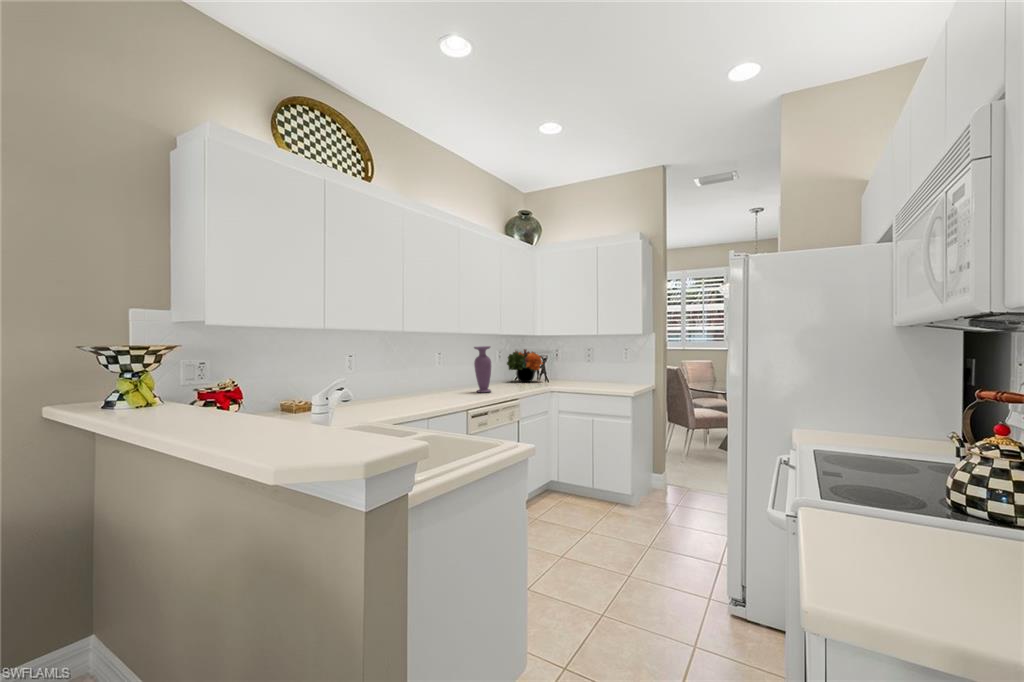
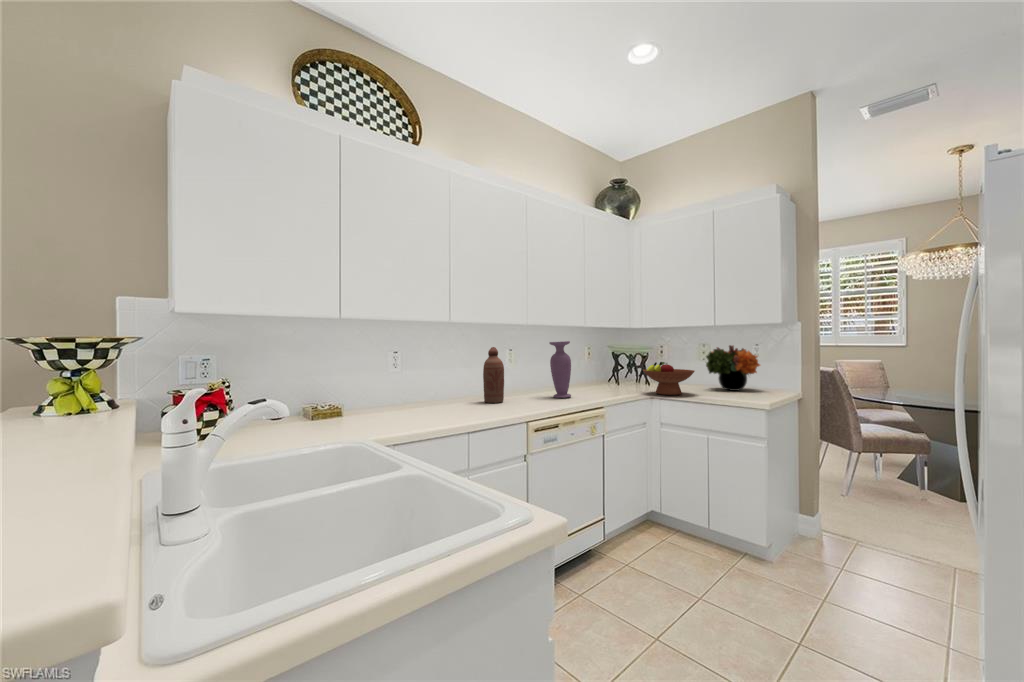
flower arrangement: present [507,349,543,382] -> present [706,345,760,391]
bottle: none [422,351,439,398] -> present [483,347,504,403]
fruit bowl: none [545,363,584,388] -> present [643,362,695,395]

